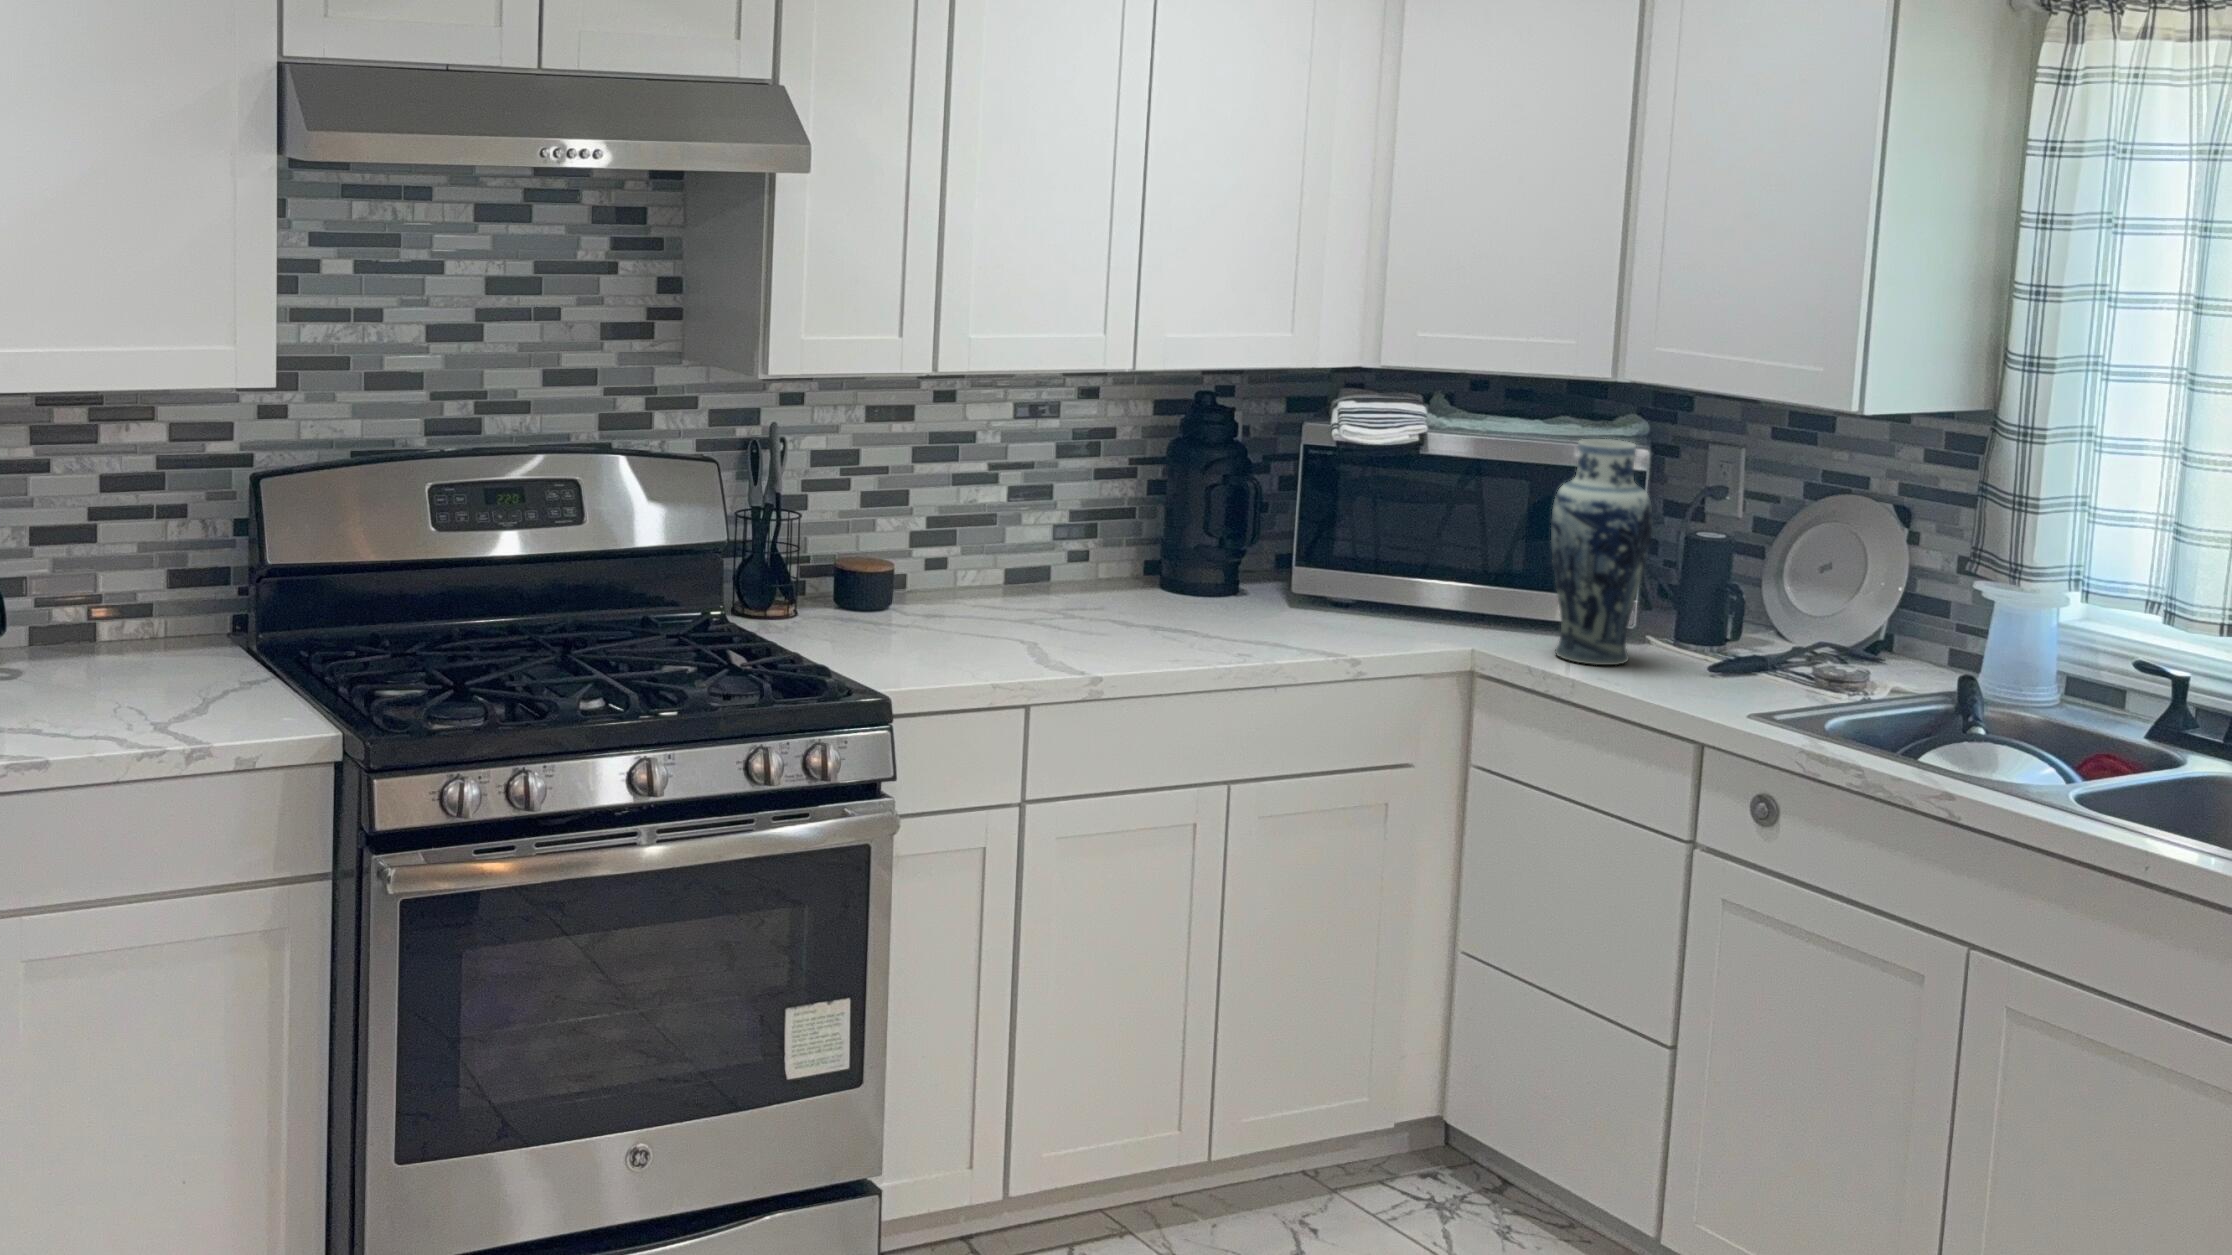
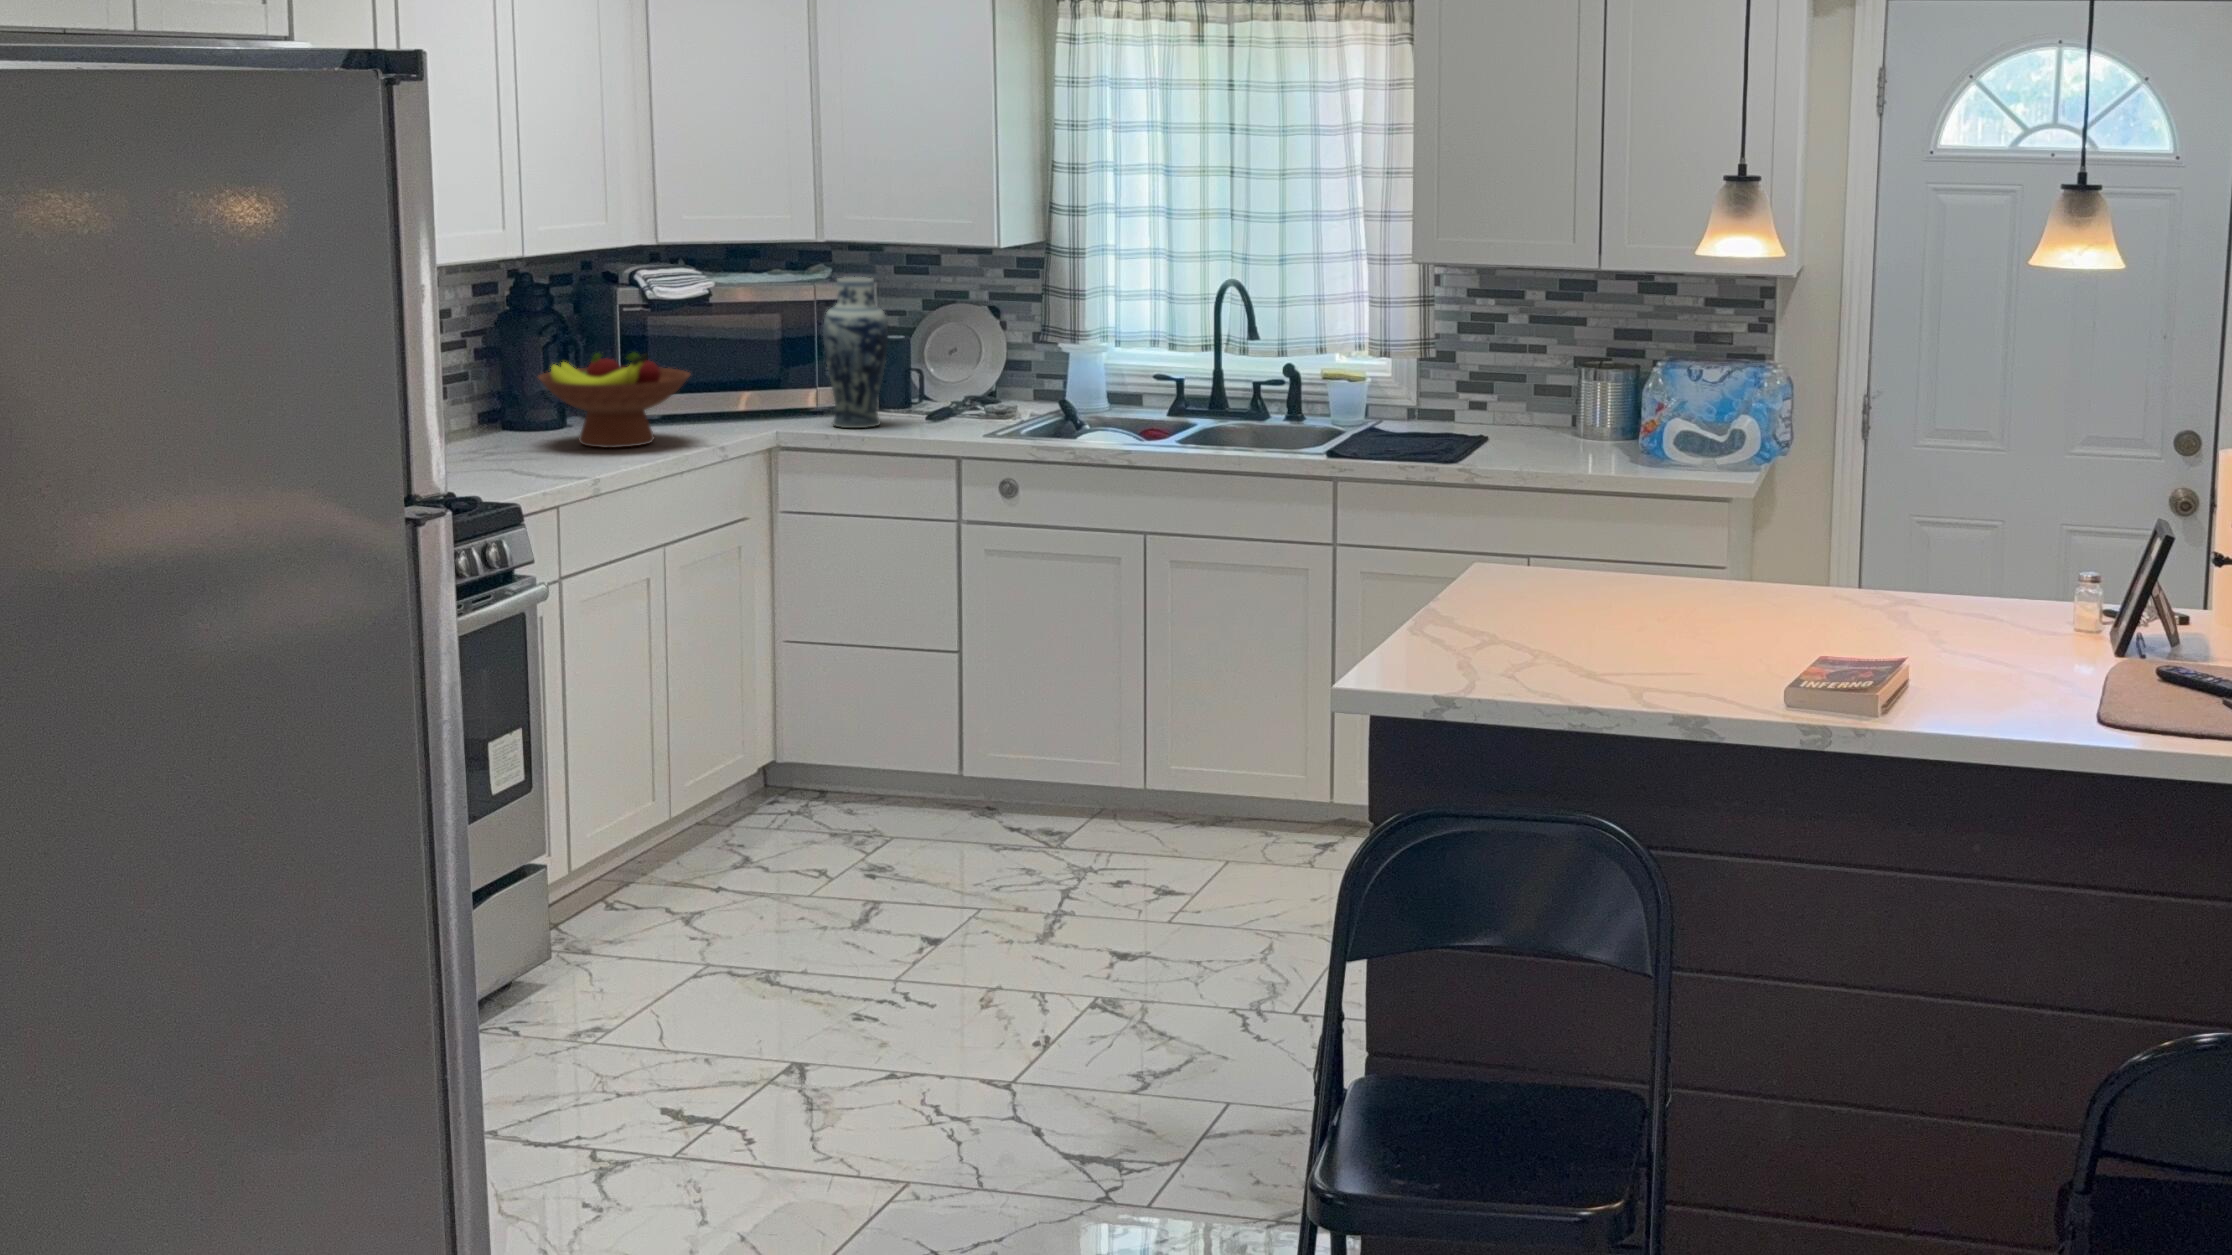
fruit bowl: none [1132,507,1329,638] -> present [539,353,690,448]

